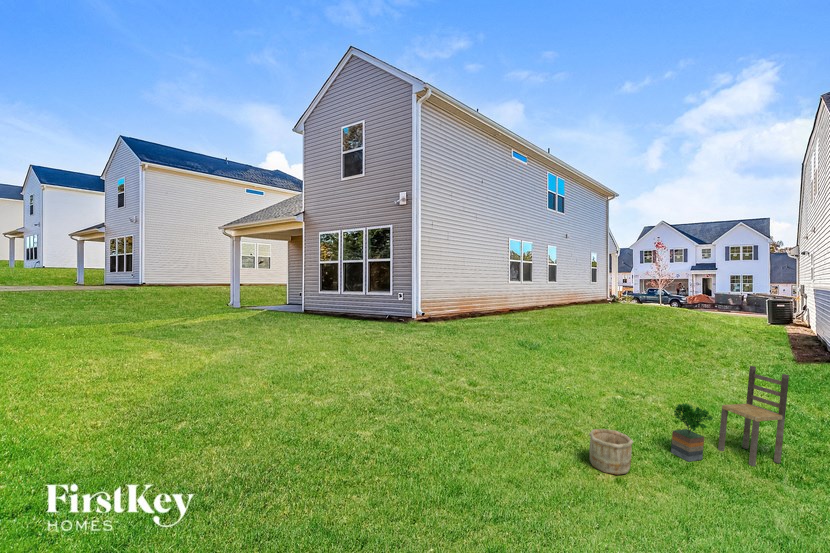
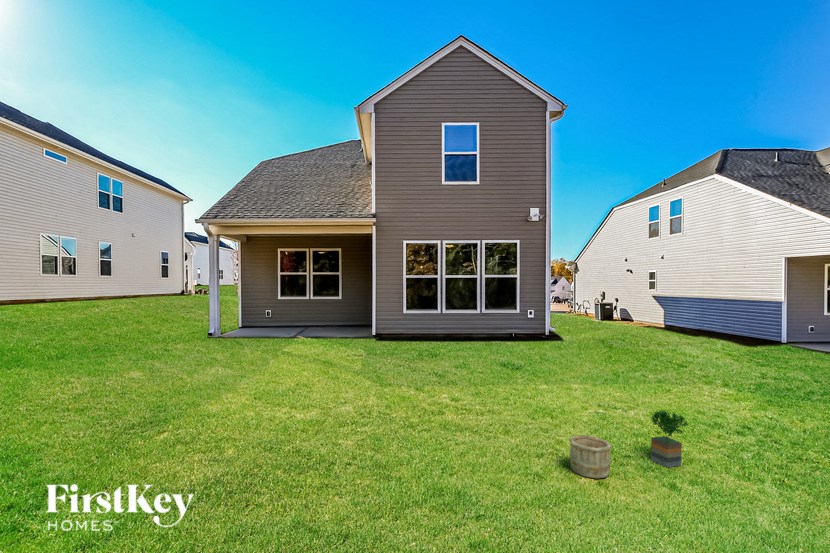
chair: present [718,366,789,466] -> none [697,374,759,471]

